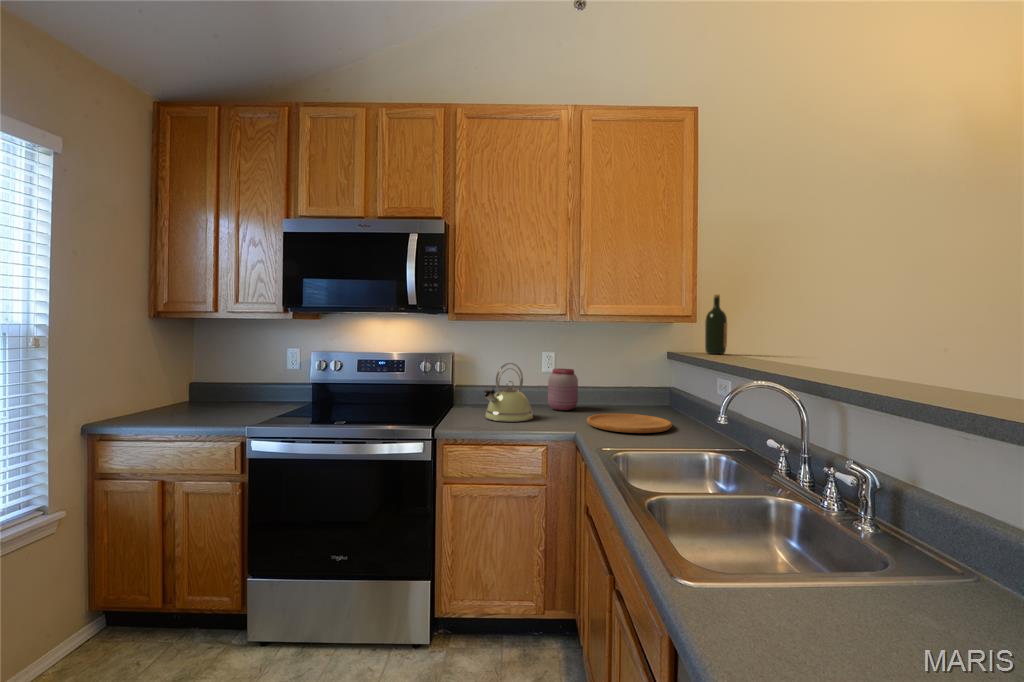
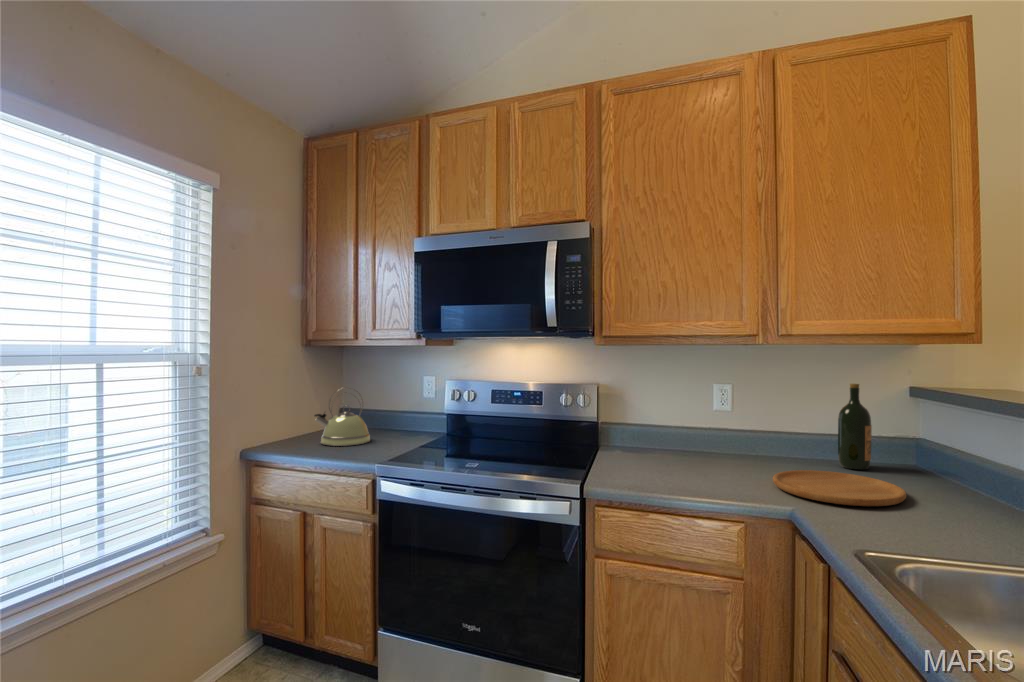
wine bottle: present [705,295,727,354] -> present [838,384,872,470]
kettle: present [484,363,533,422] -> present [314,387,370,446]
jar: present [548,369,578,410] -> none [721,405,762,461]

